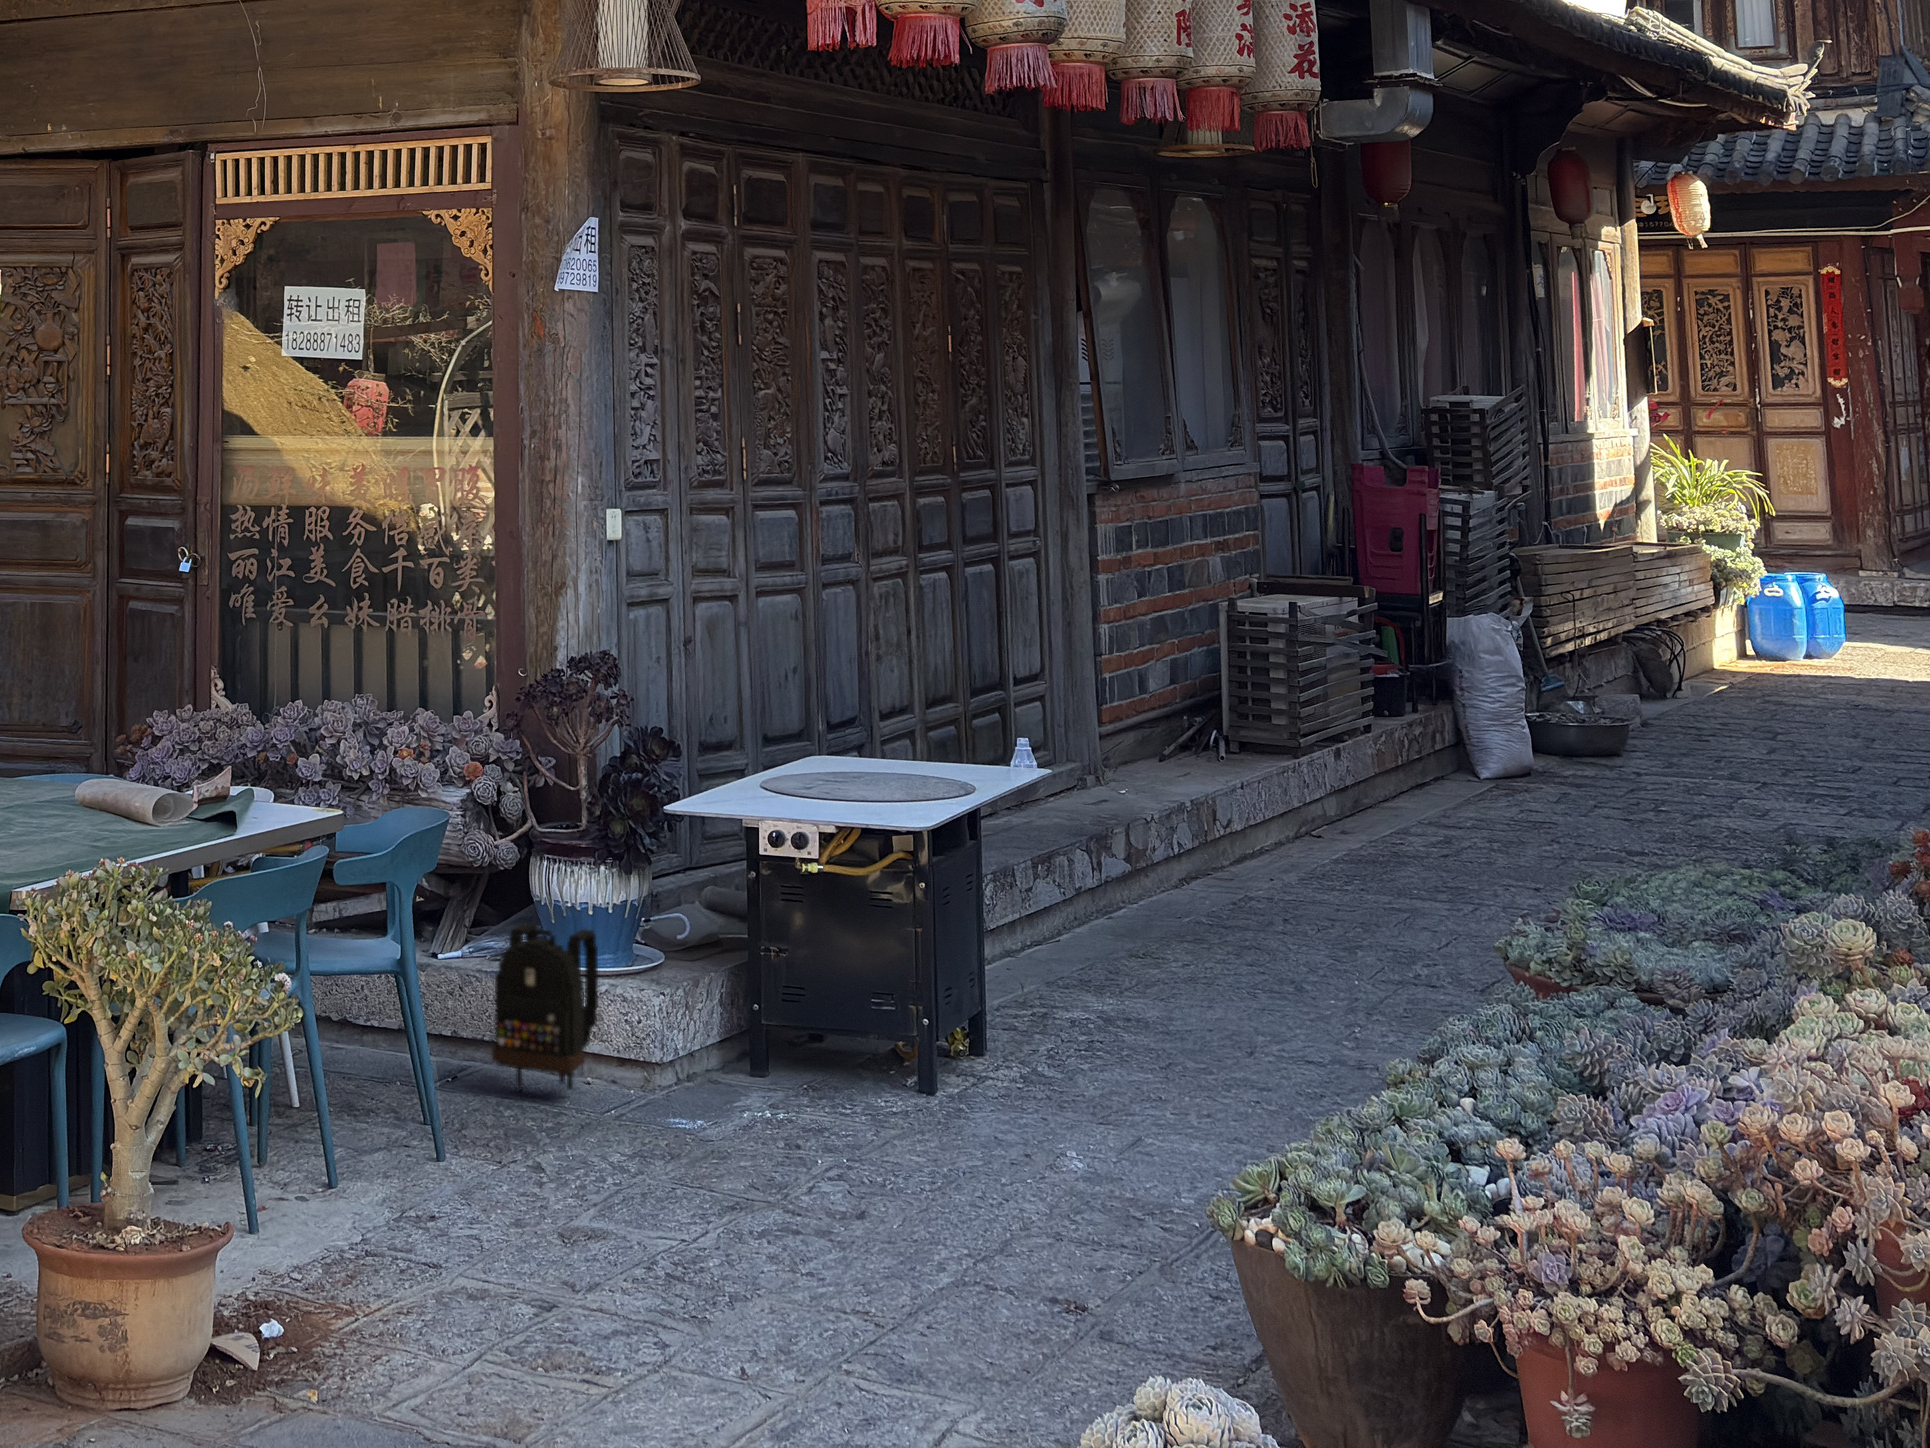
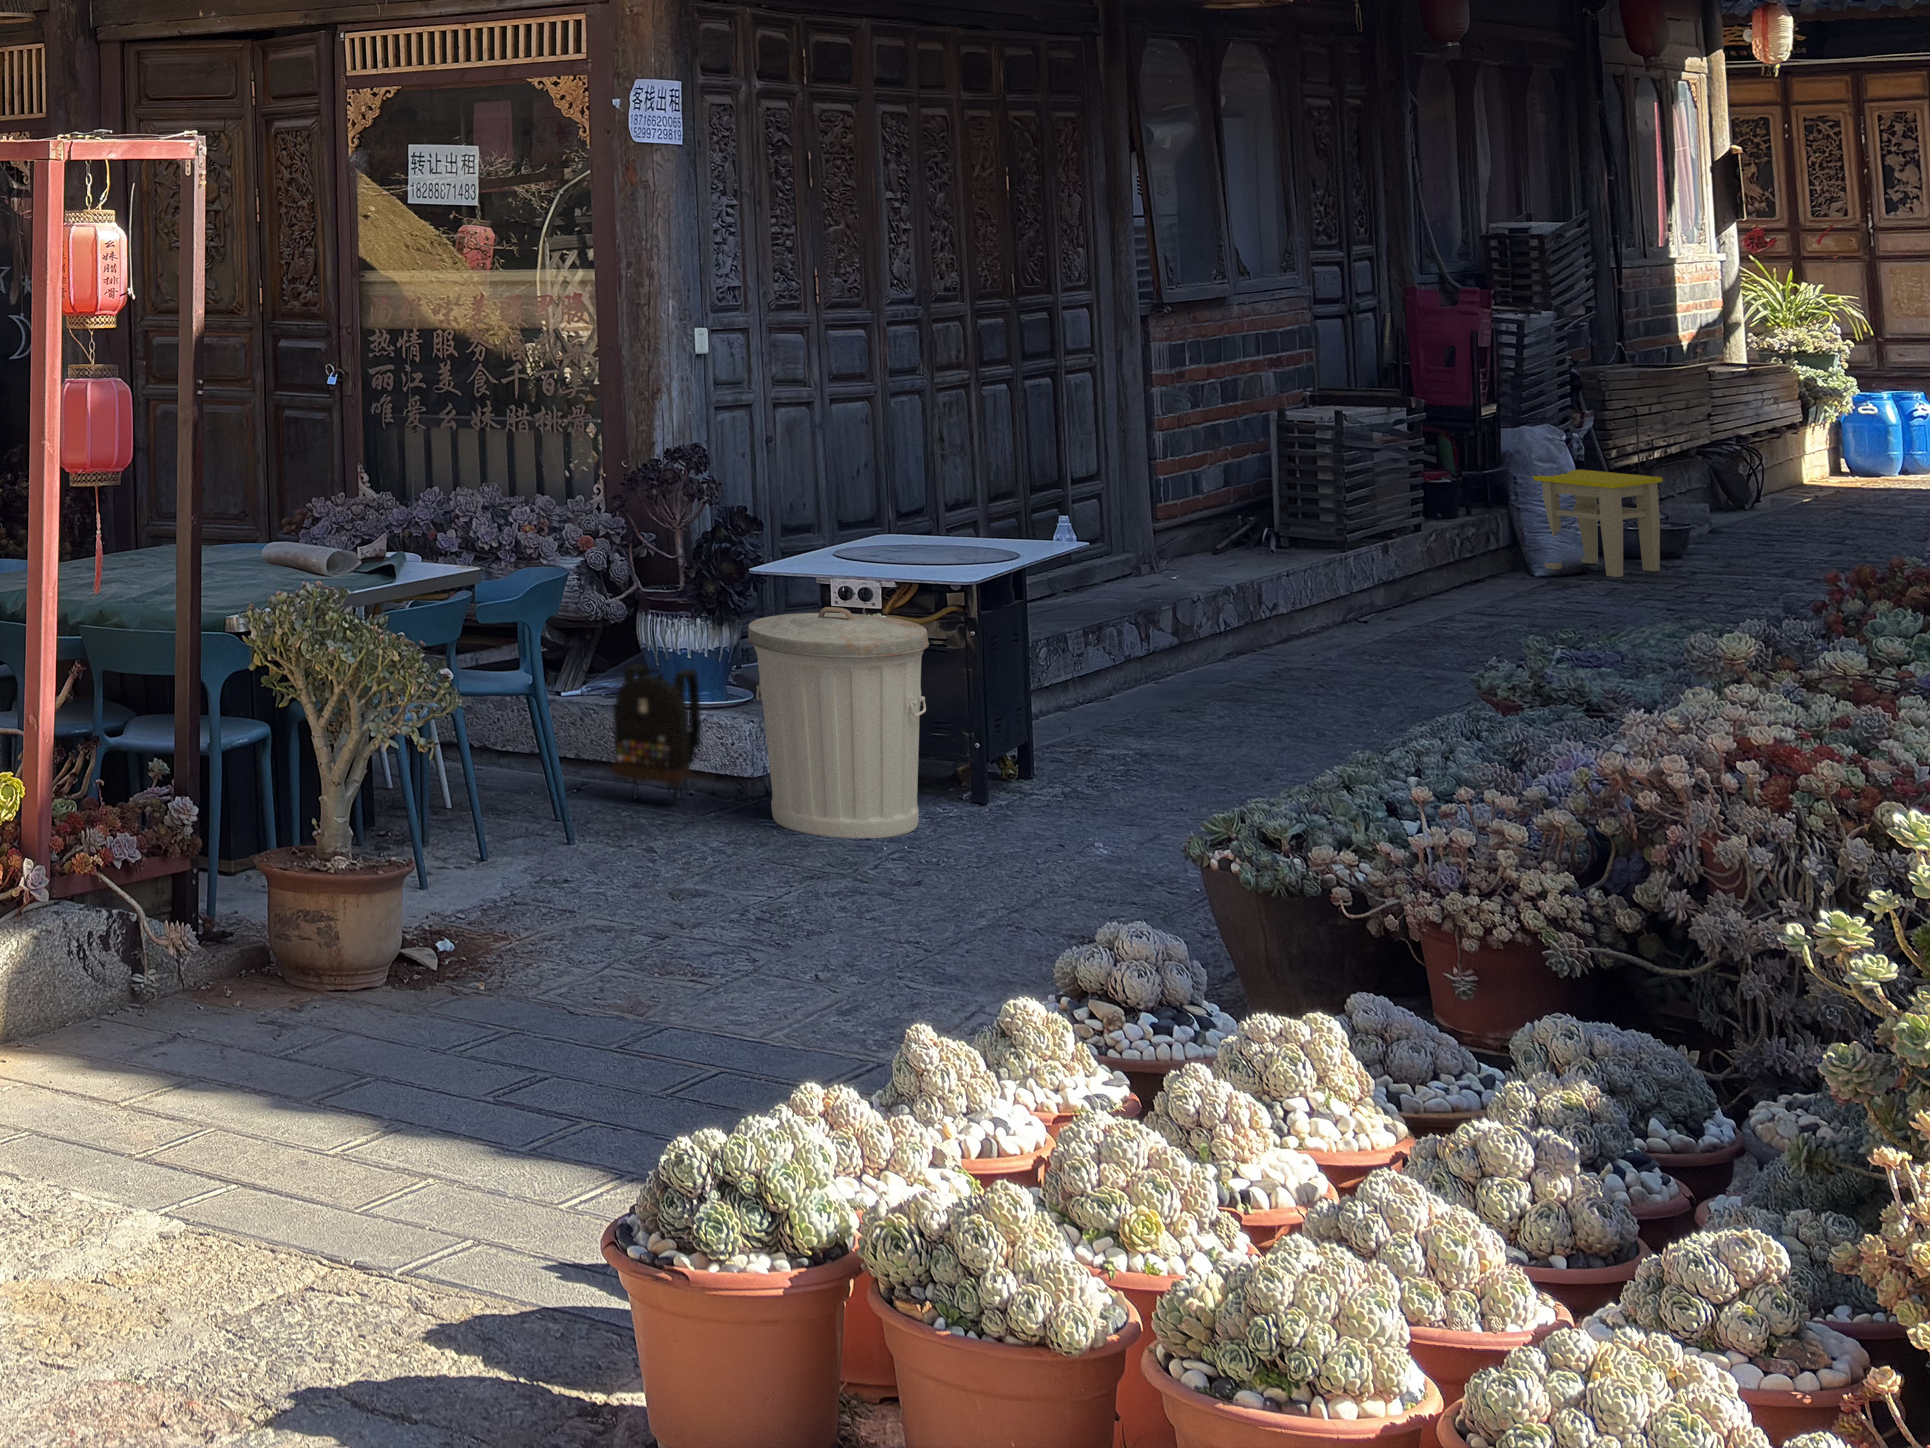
stool: none [1492,666,1625,785] -> present [1533,470,1663,577]
trash can: none [655,855,866,1143] -> present [748,607,929,839]

